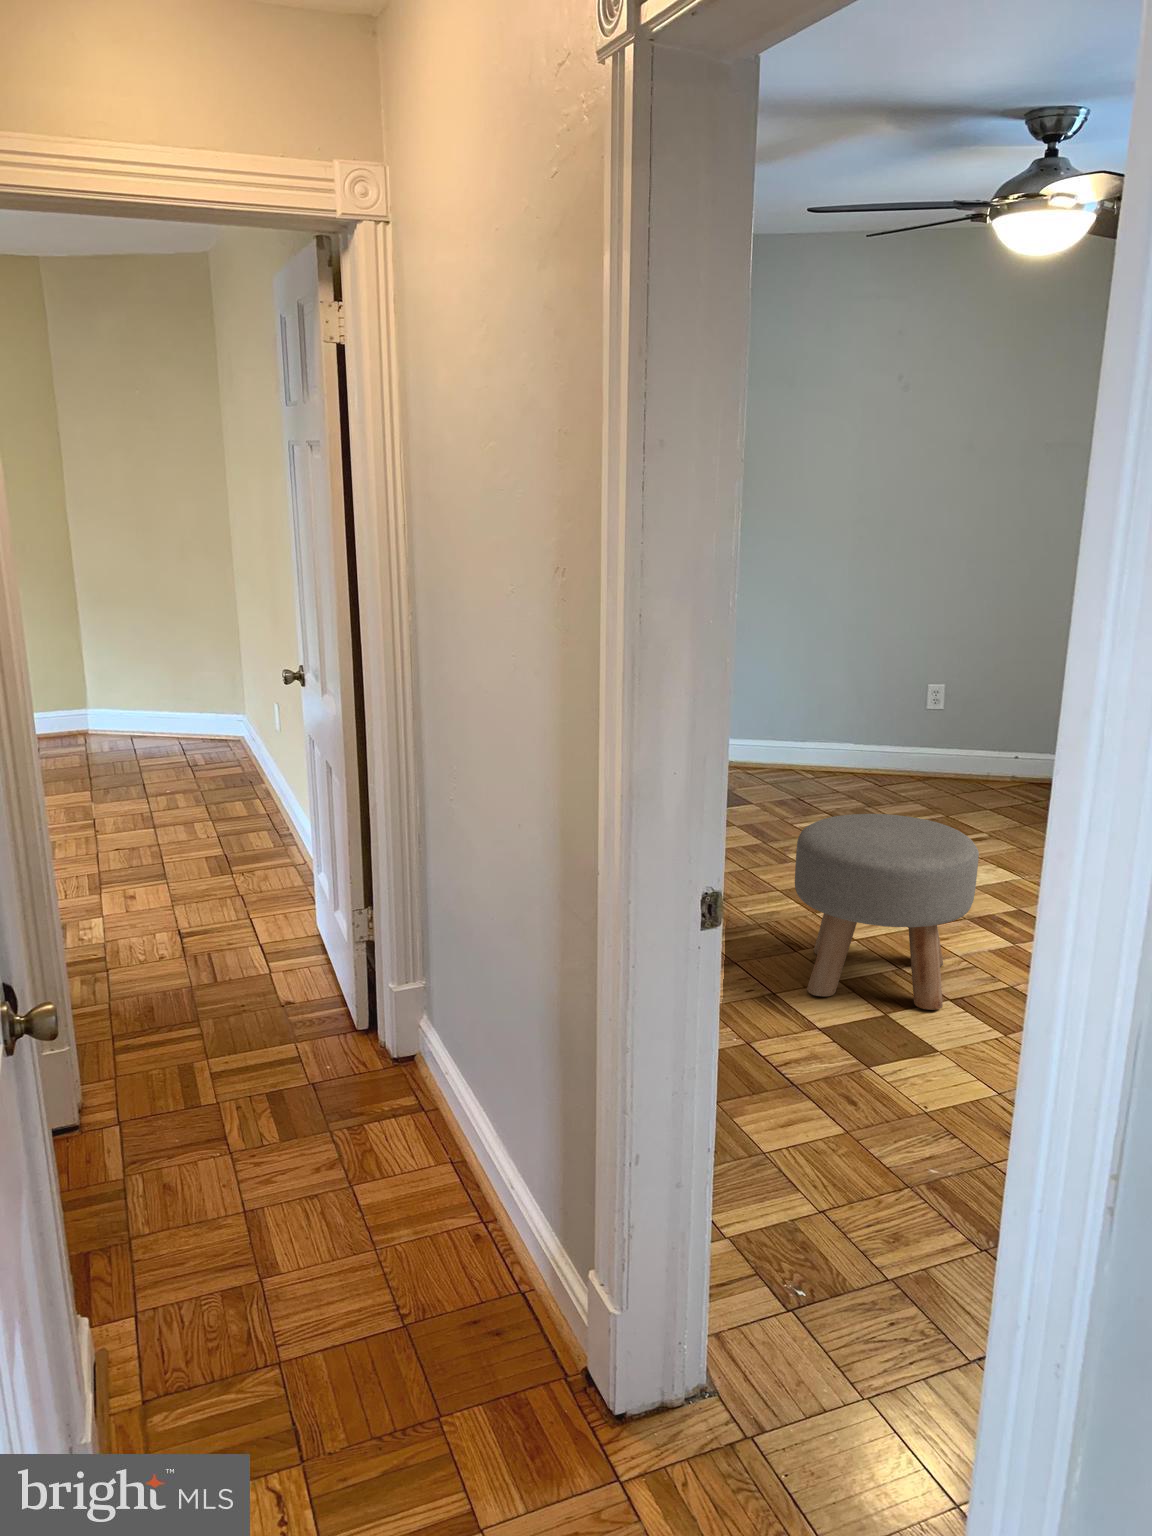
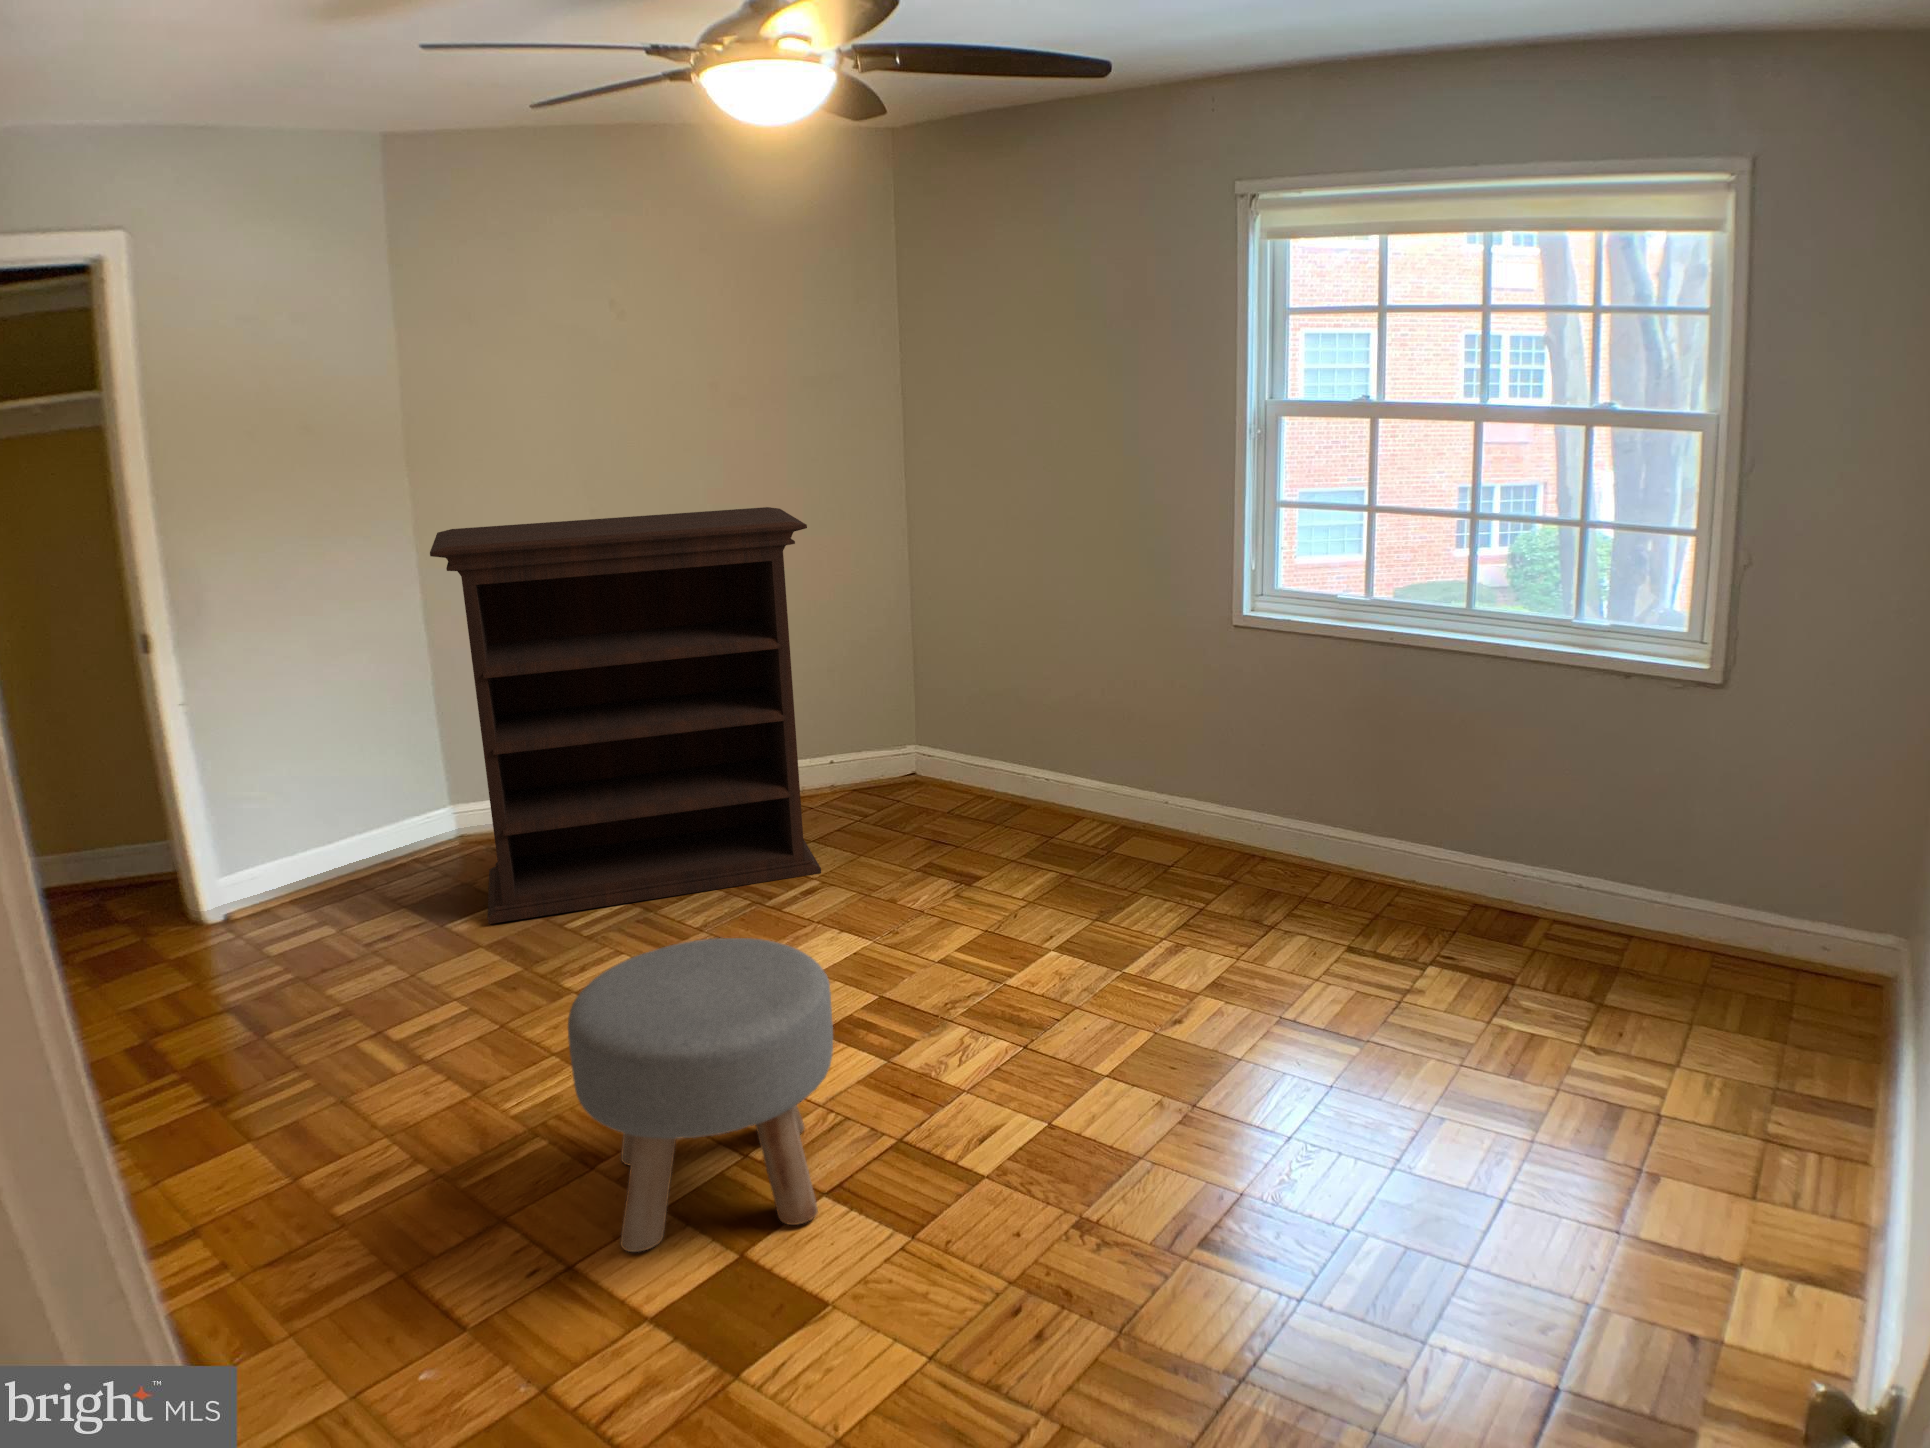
bookshelf: none [744,537,1026,830] -> present [430,507,821,924]

